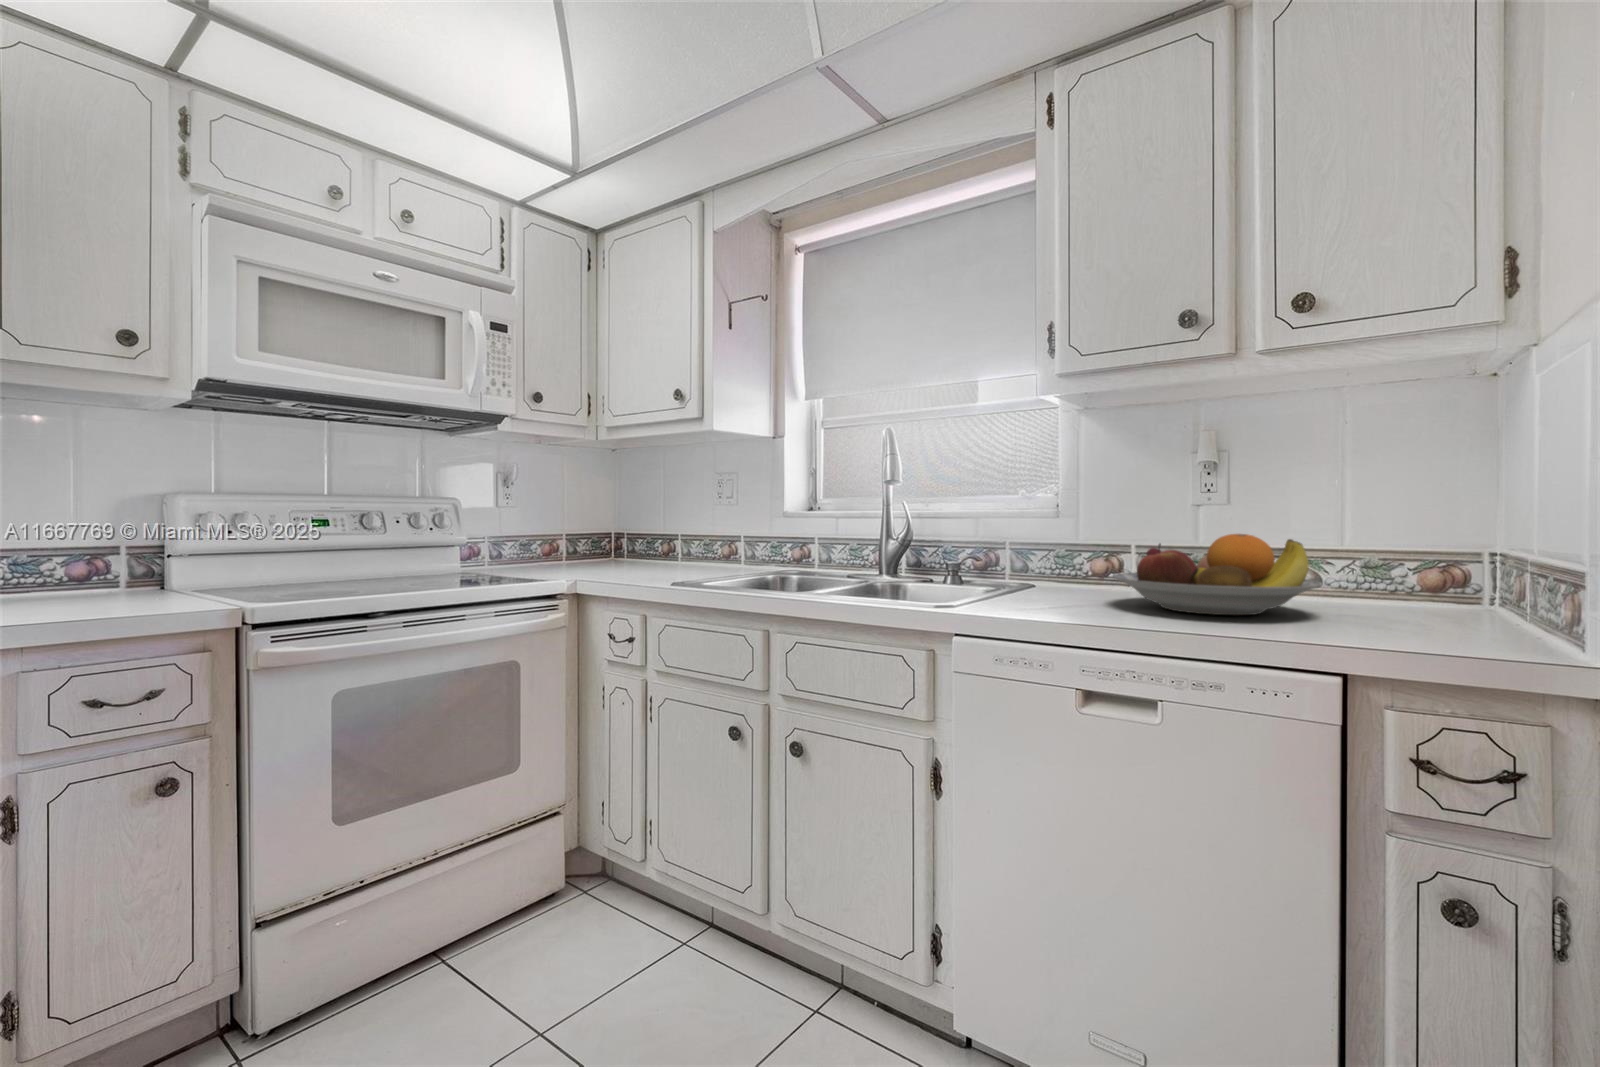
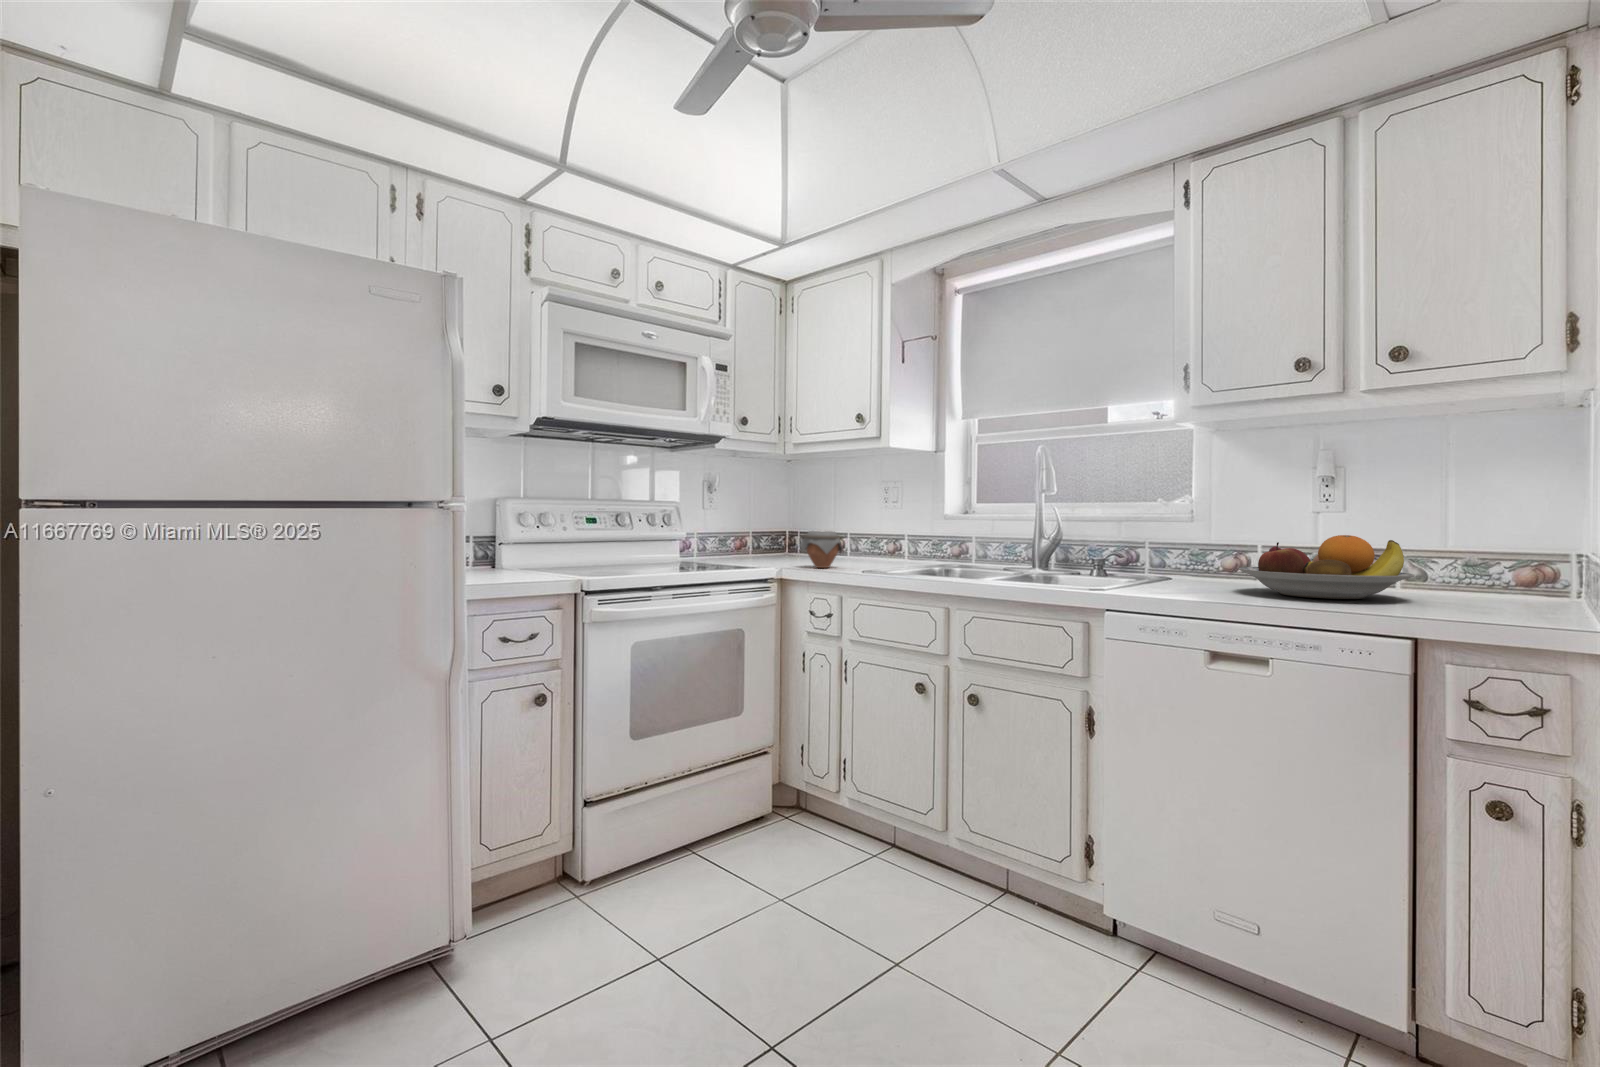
jar: none [597,532,651,578] -> present [800,531,843,568]

